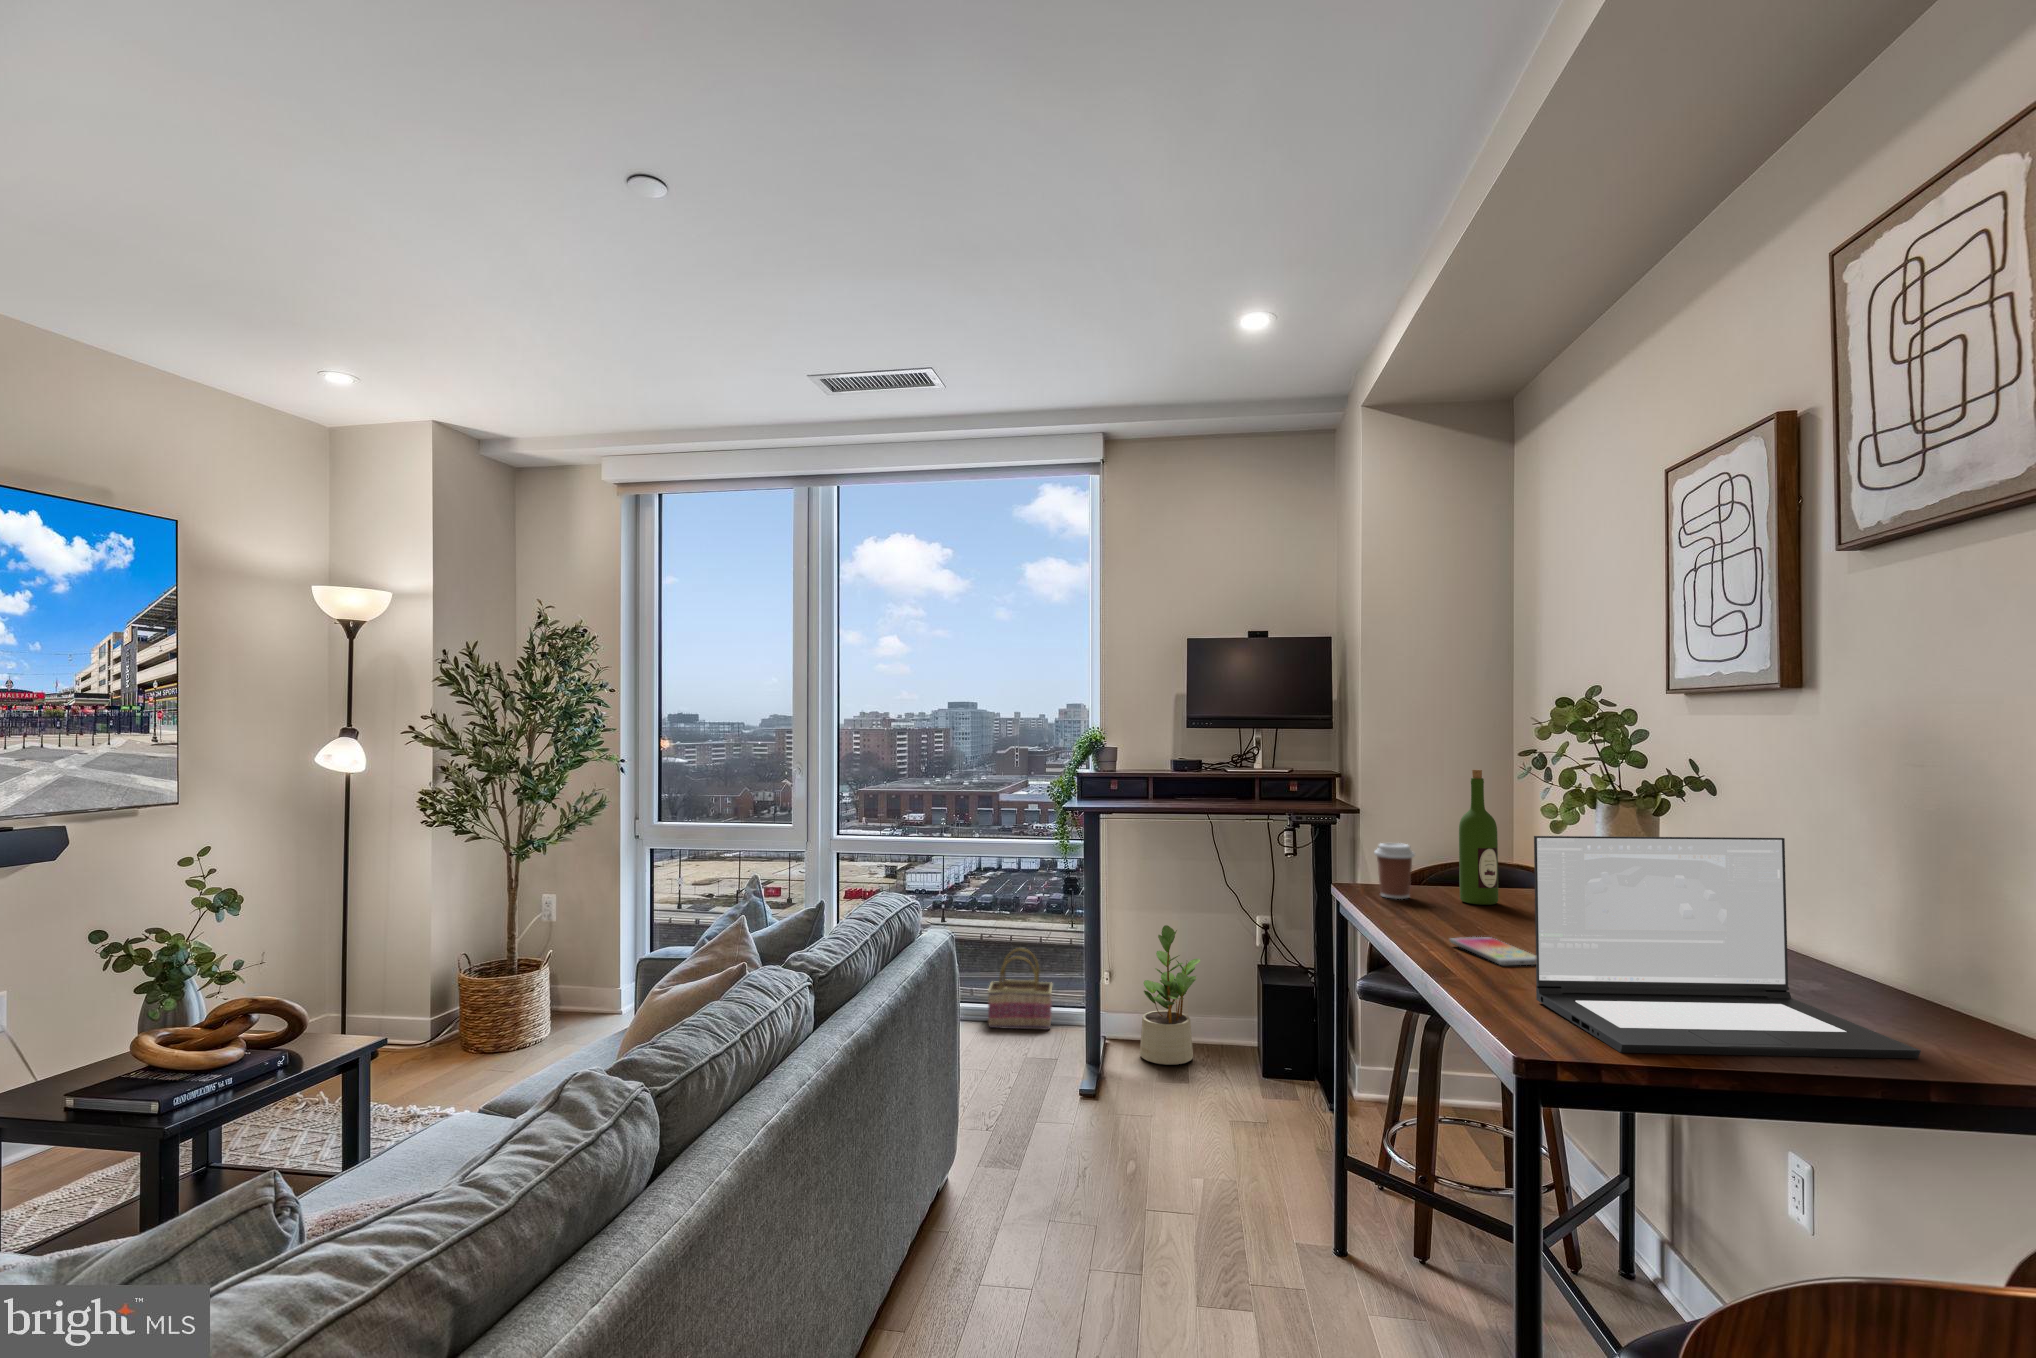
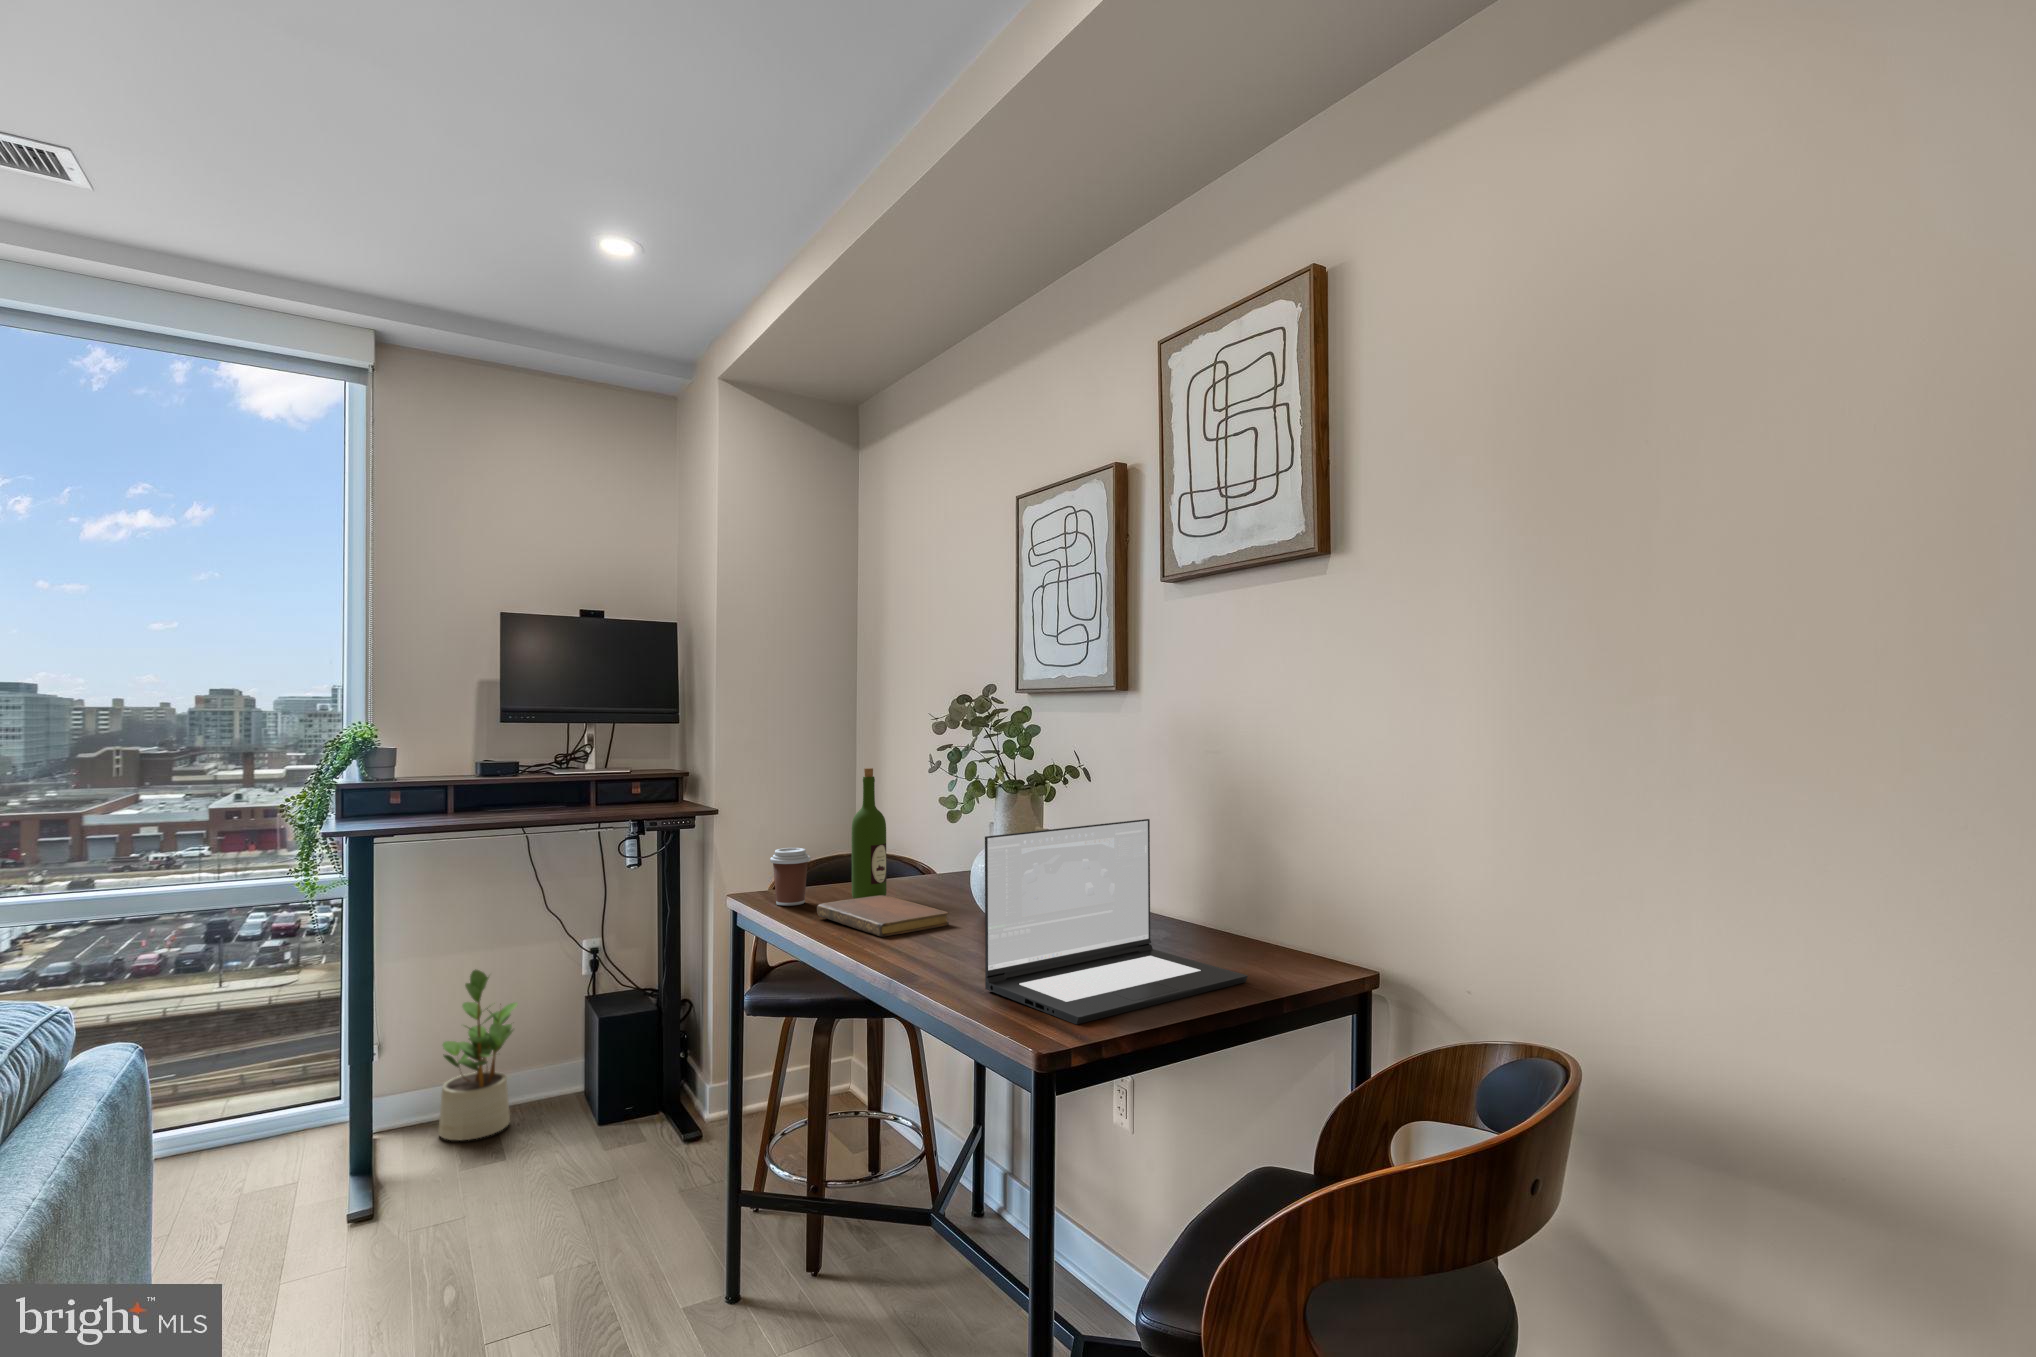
notebook: none [1410,898,1548,938] -> present [817,895,949,937]
smartphone: present [1450,937,1536,965] -> none [876,933,965,960]
basket: present [988,948,1052,1030] -> none [190,1034,298,1155]

